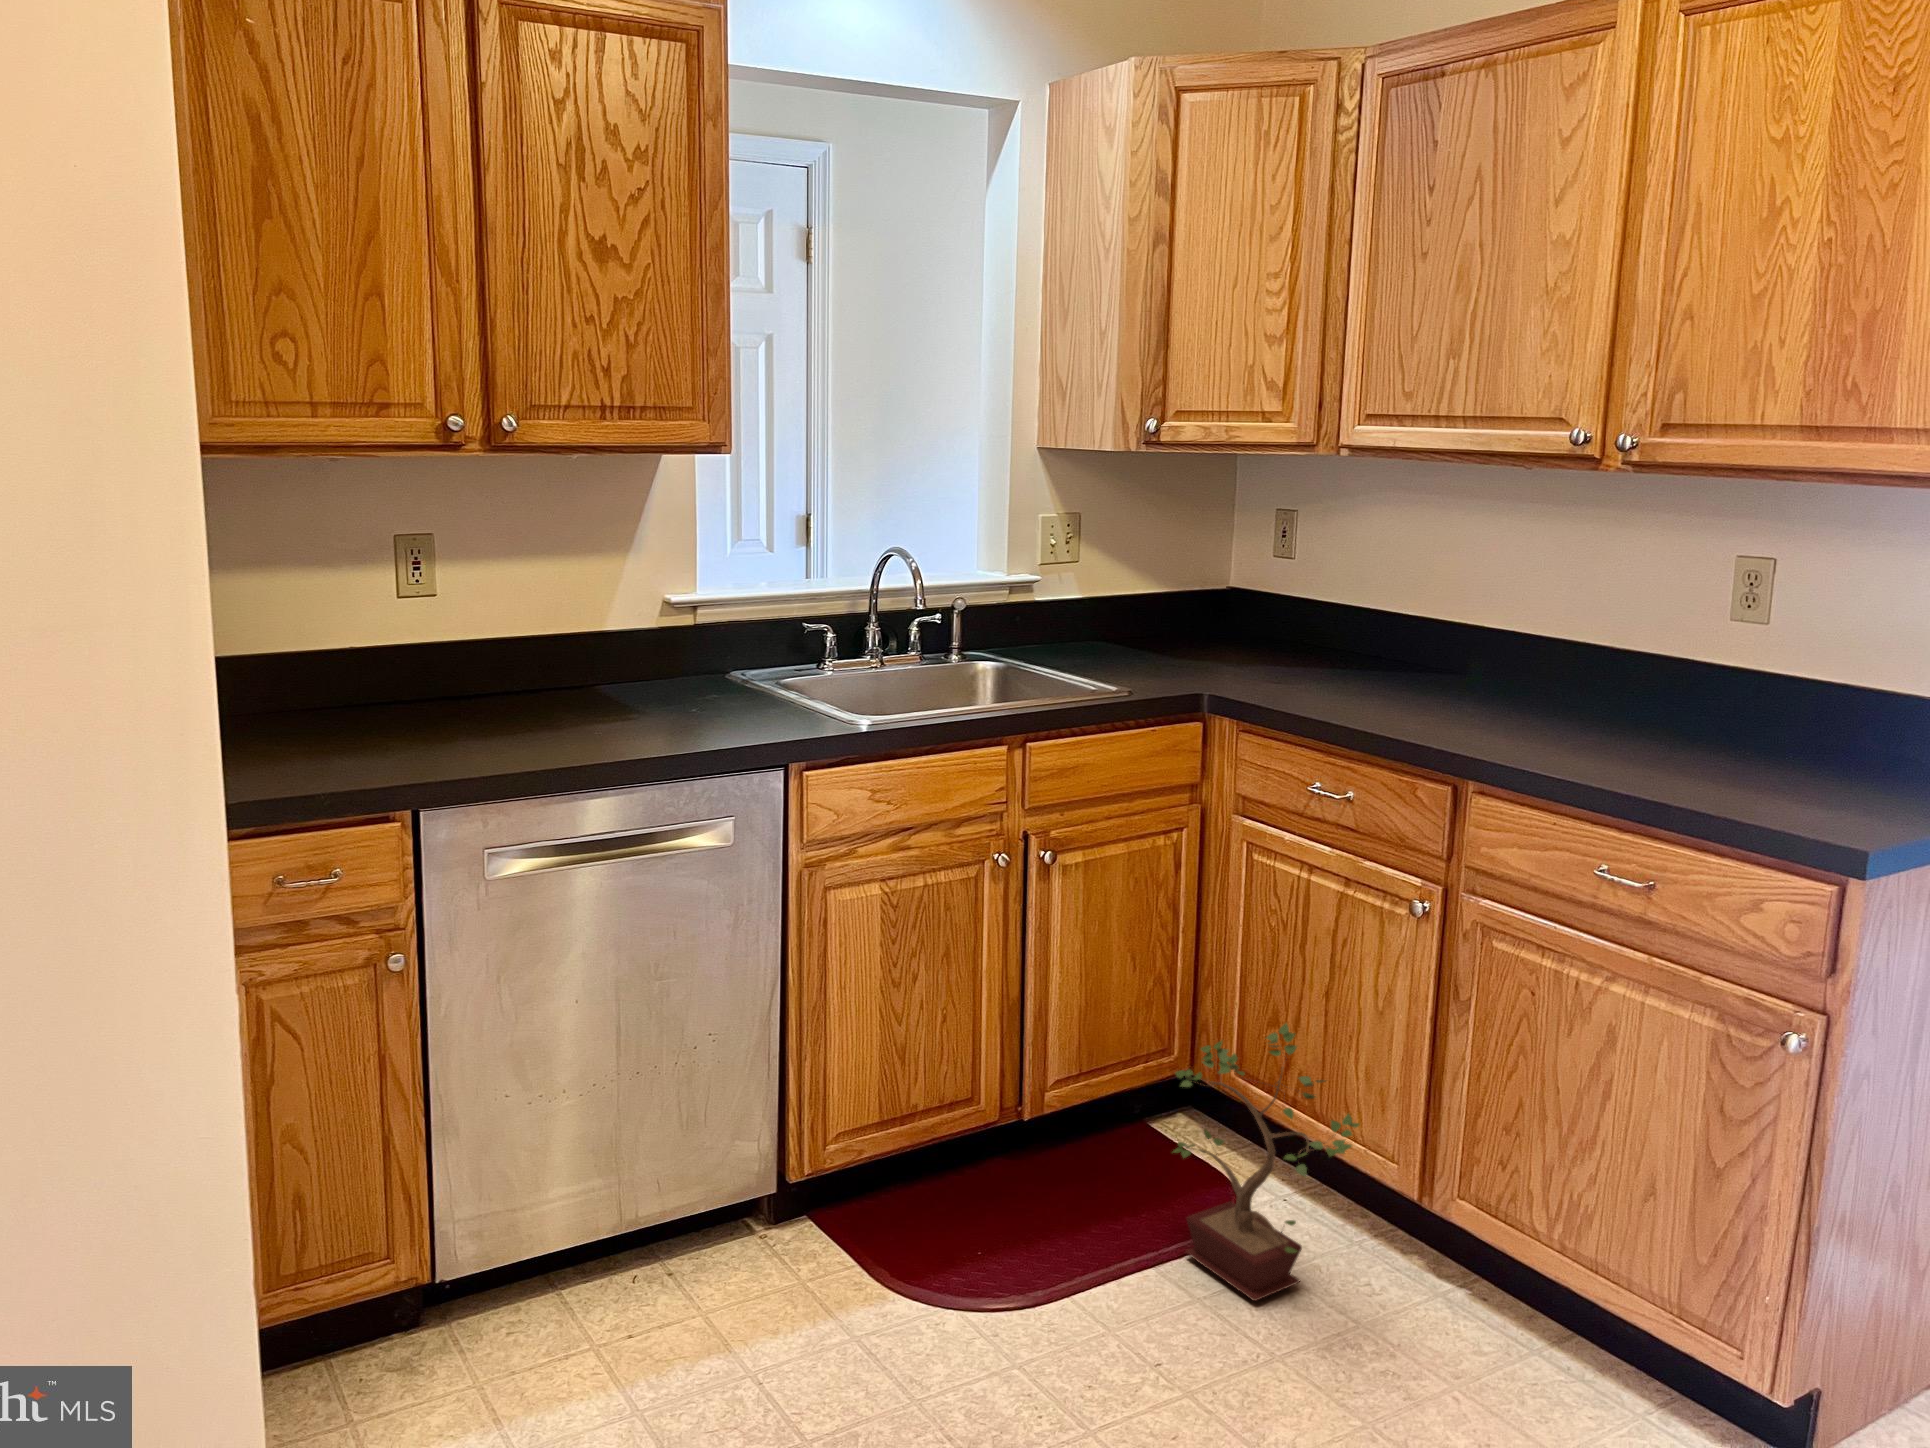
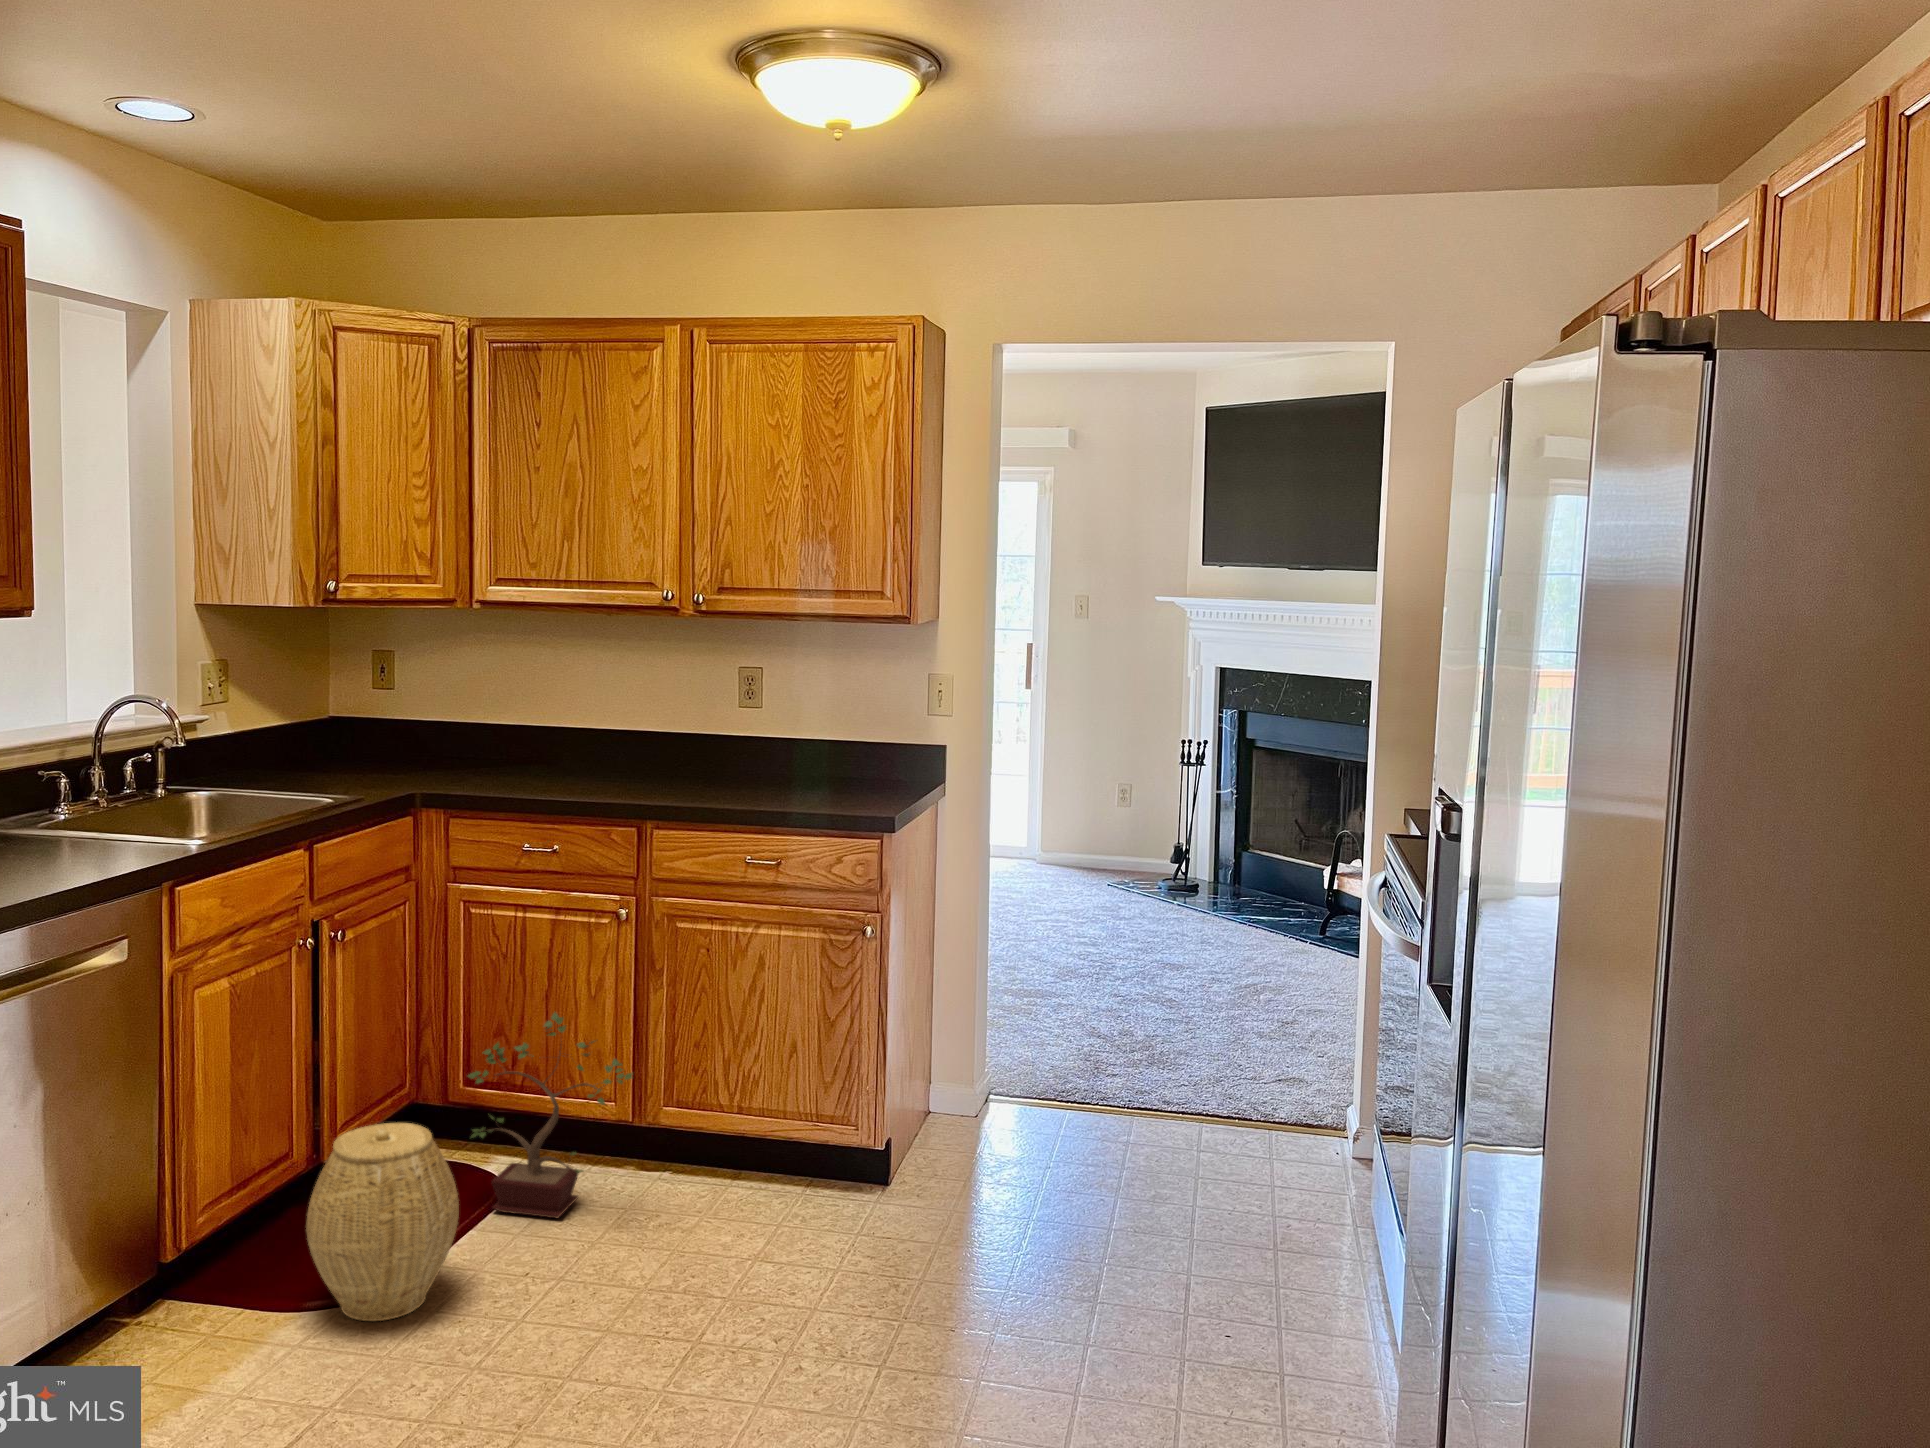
woven basket: none [888,1103,1069,1354] -> present [306,1122,459,1321]

